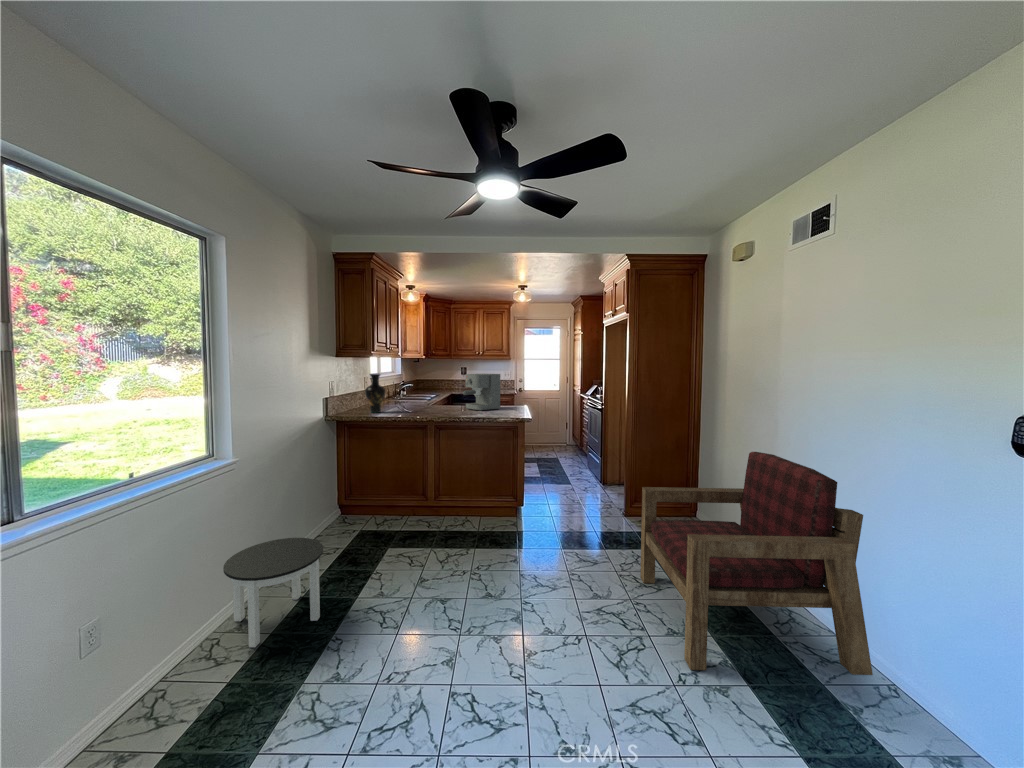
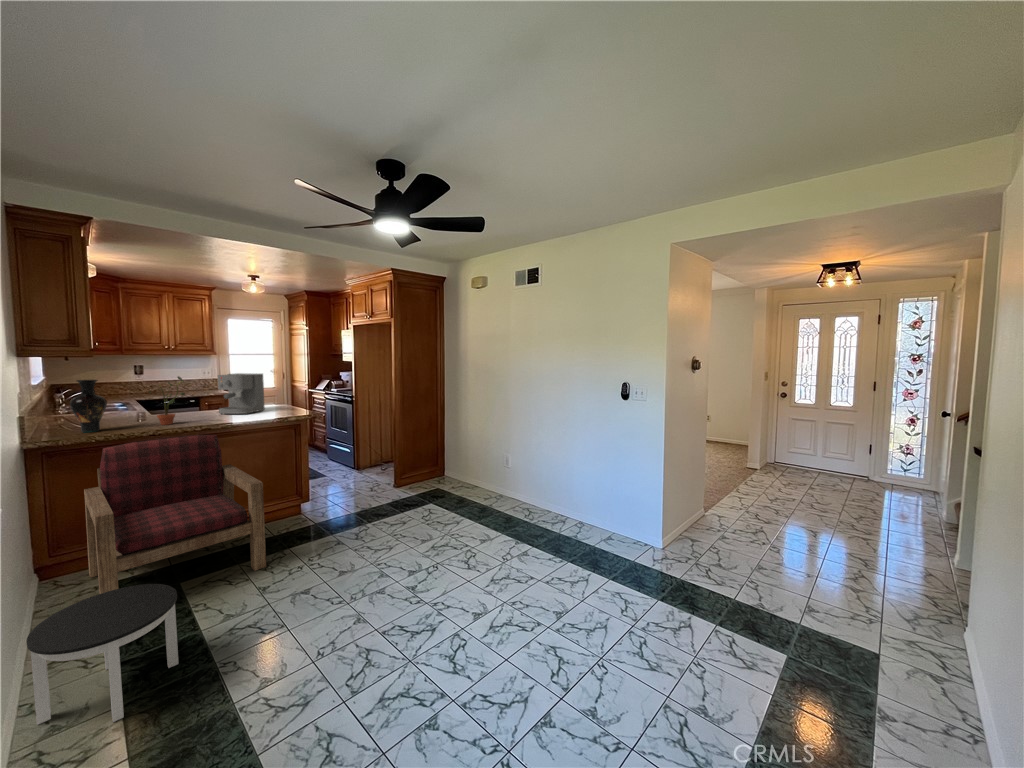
potted plant: none [407,374,437,413] -> present [149,376,185,425]
armchair: present [640,452,873,675] -> present [84,435,266,594]

